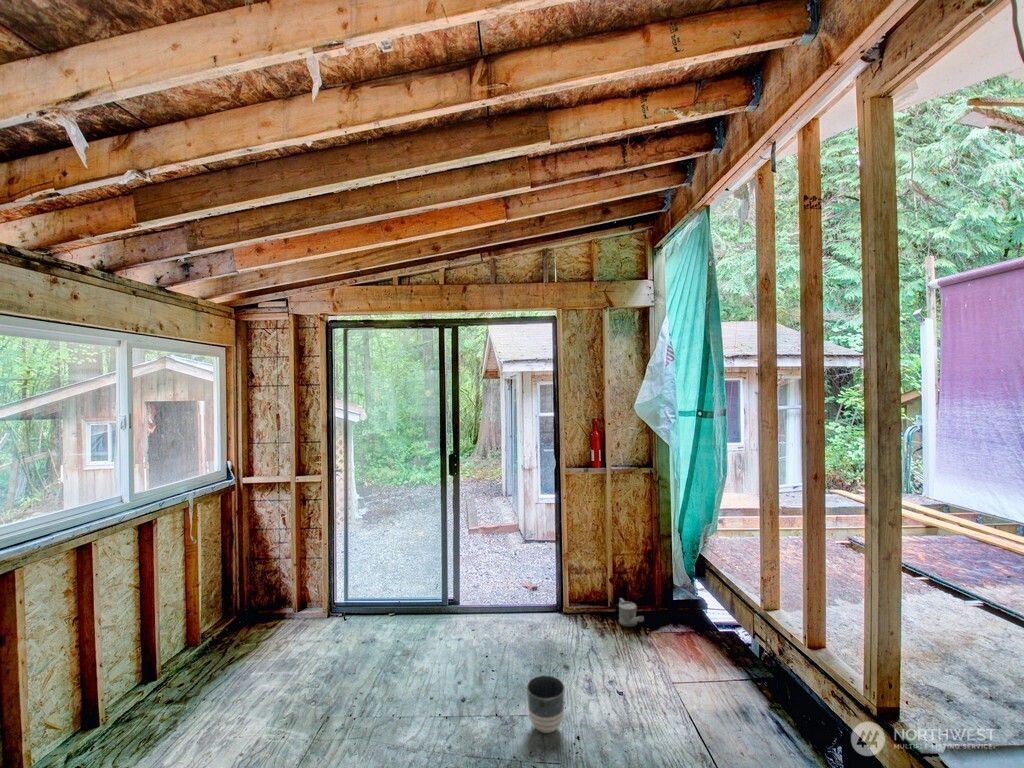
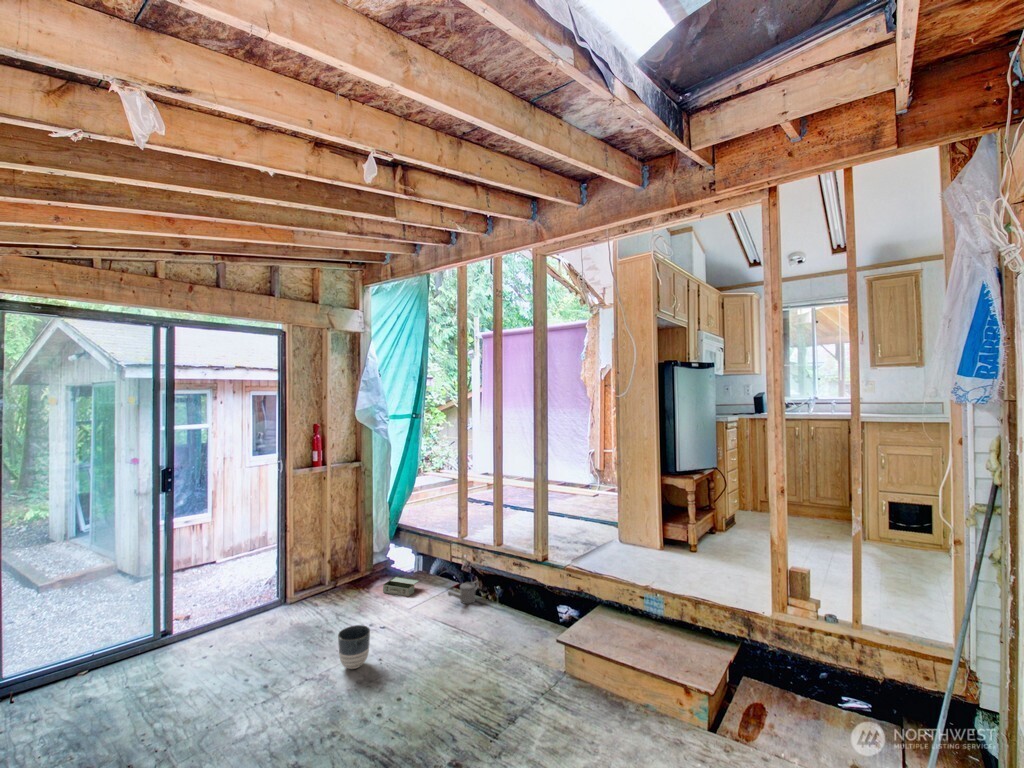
watering can: present [619,598,644,627] -> present [448,581,479,604]
toolbox: none [663,626,712,663] -> present [383,576,420,597]

